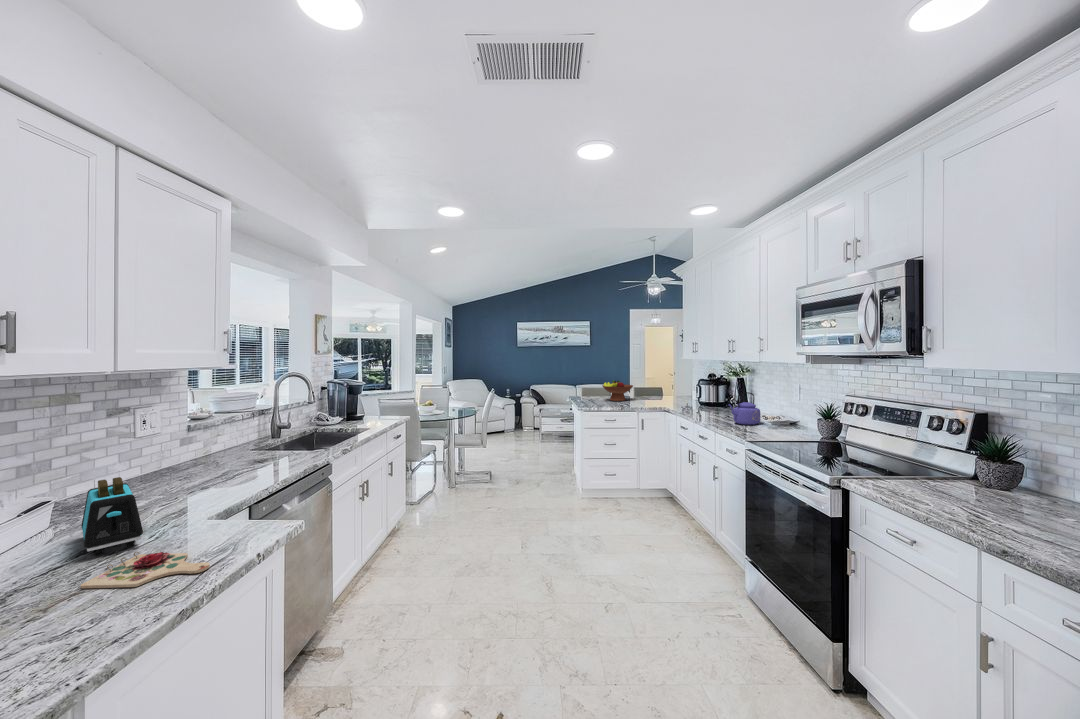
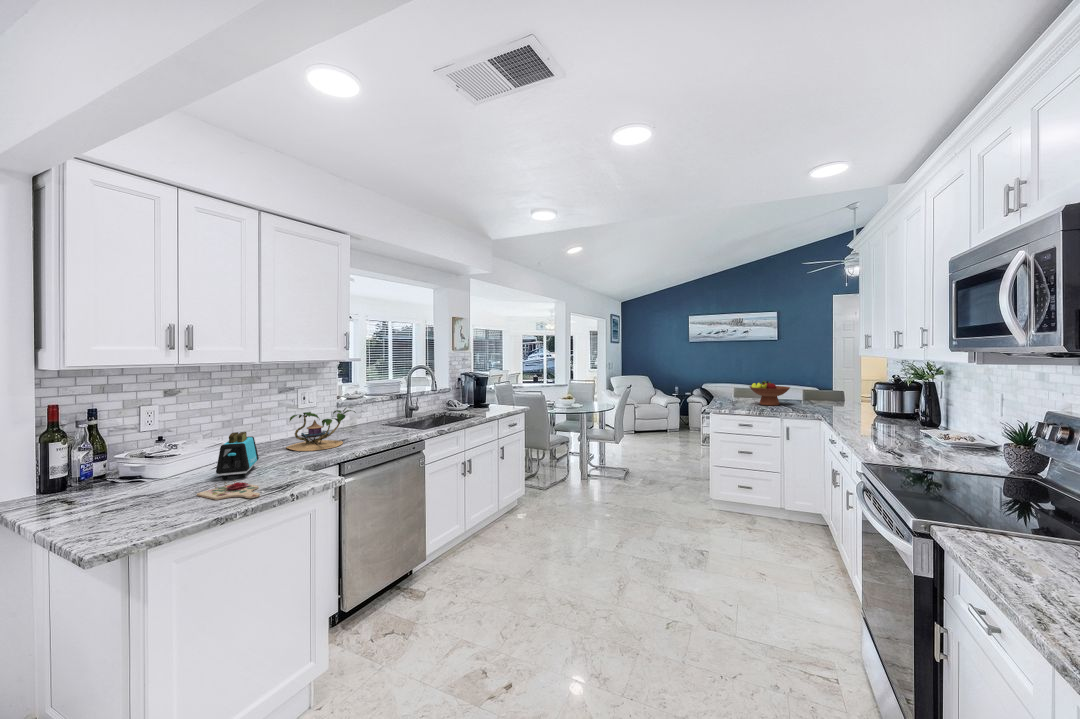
kettle: present [728,392,760,425] -> none [871,402,925,446]
plant: none [141,429,244,496] -> present [286,407,356,451]

